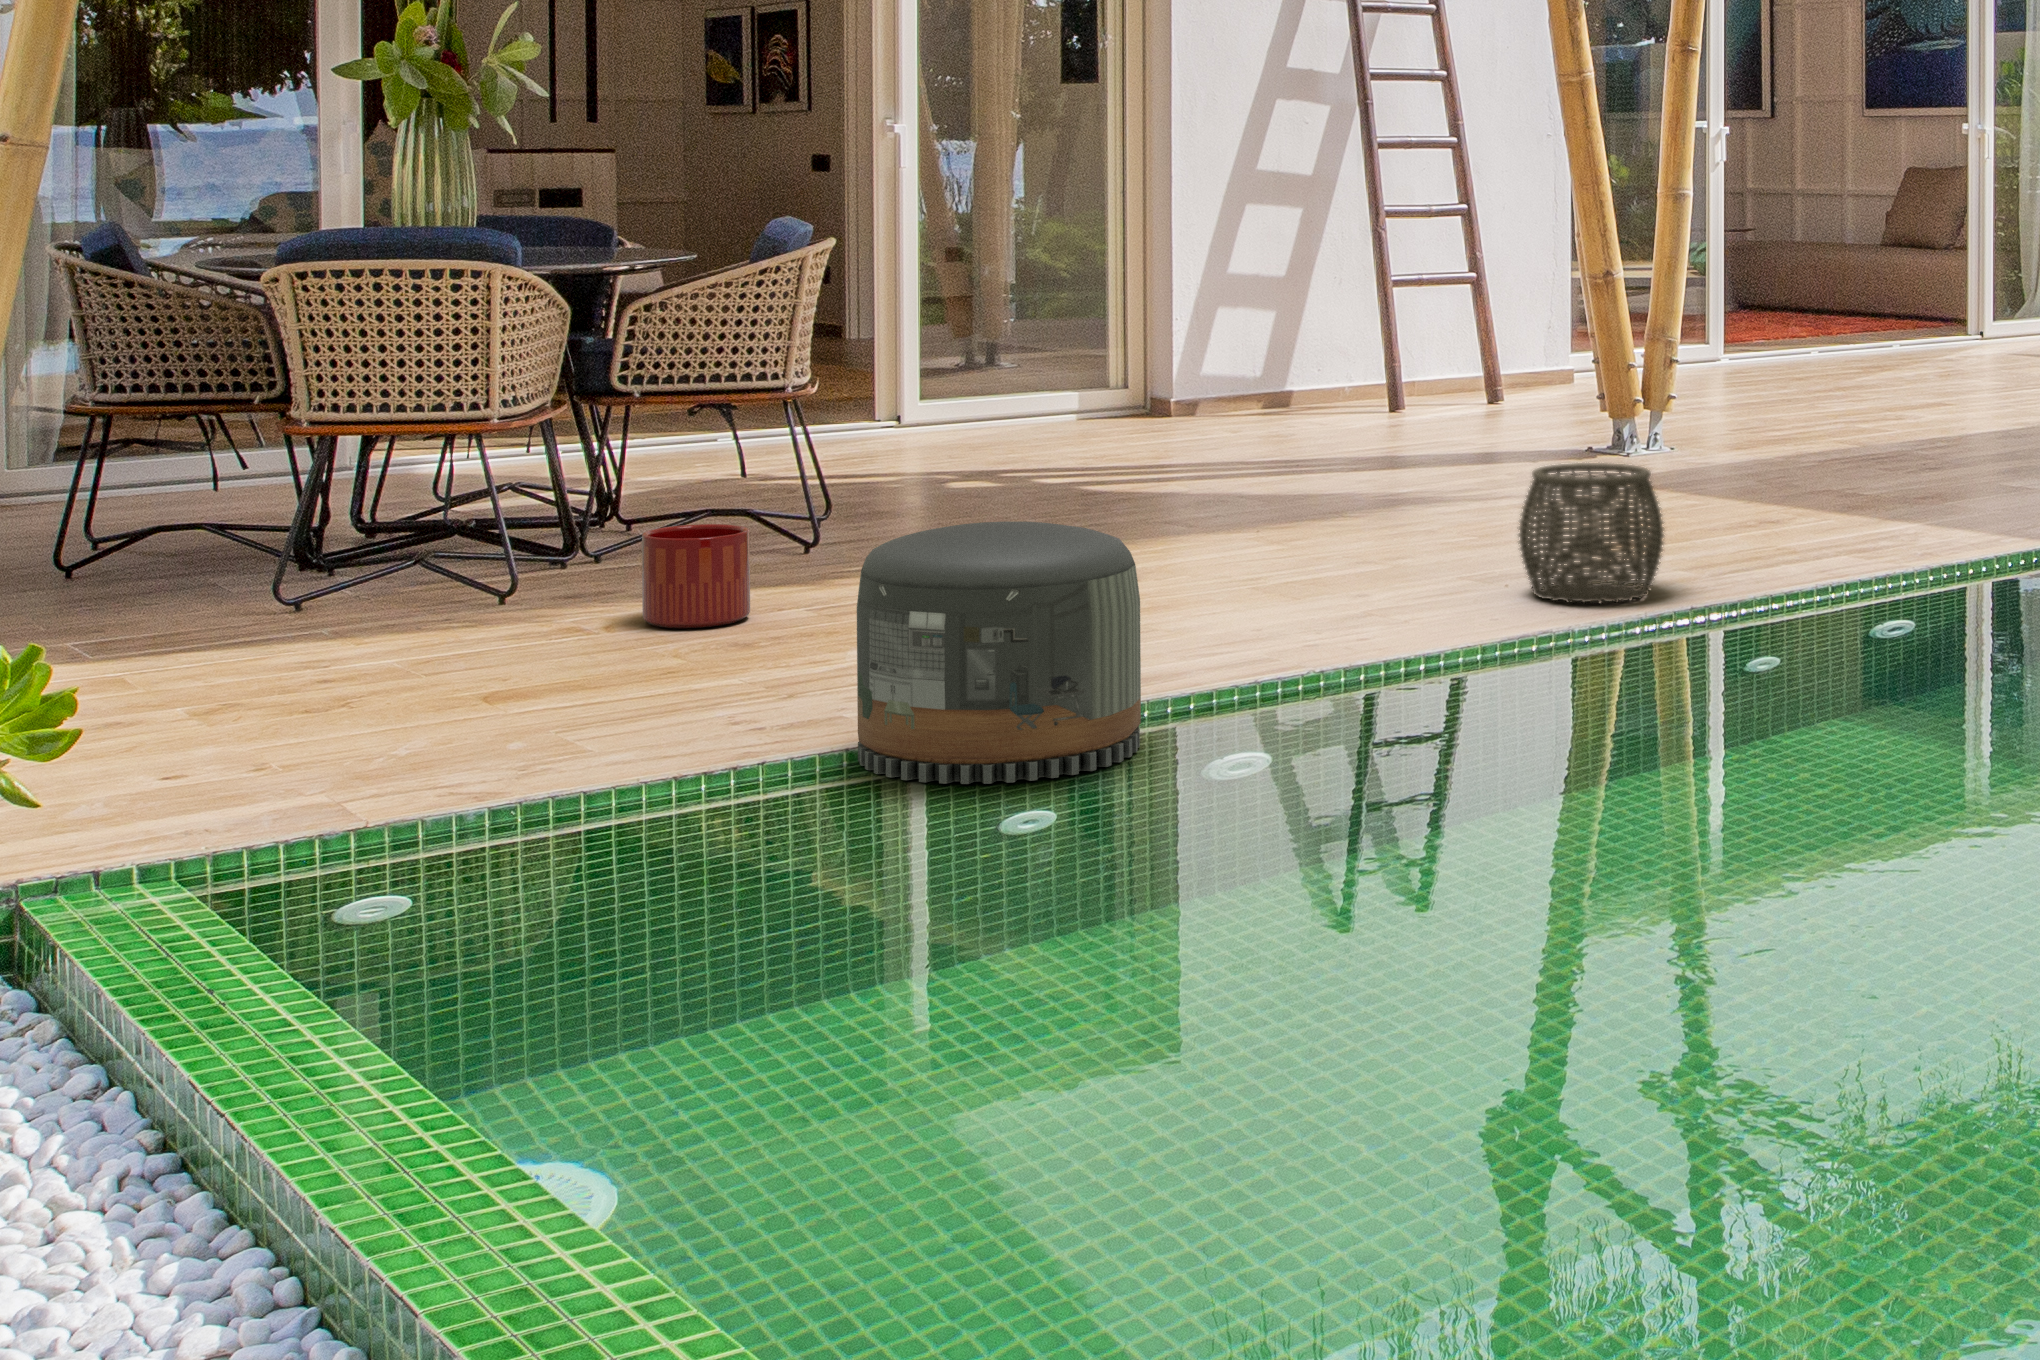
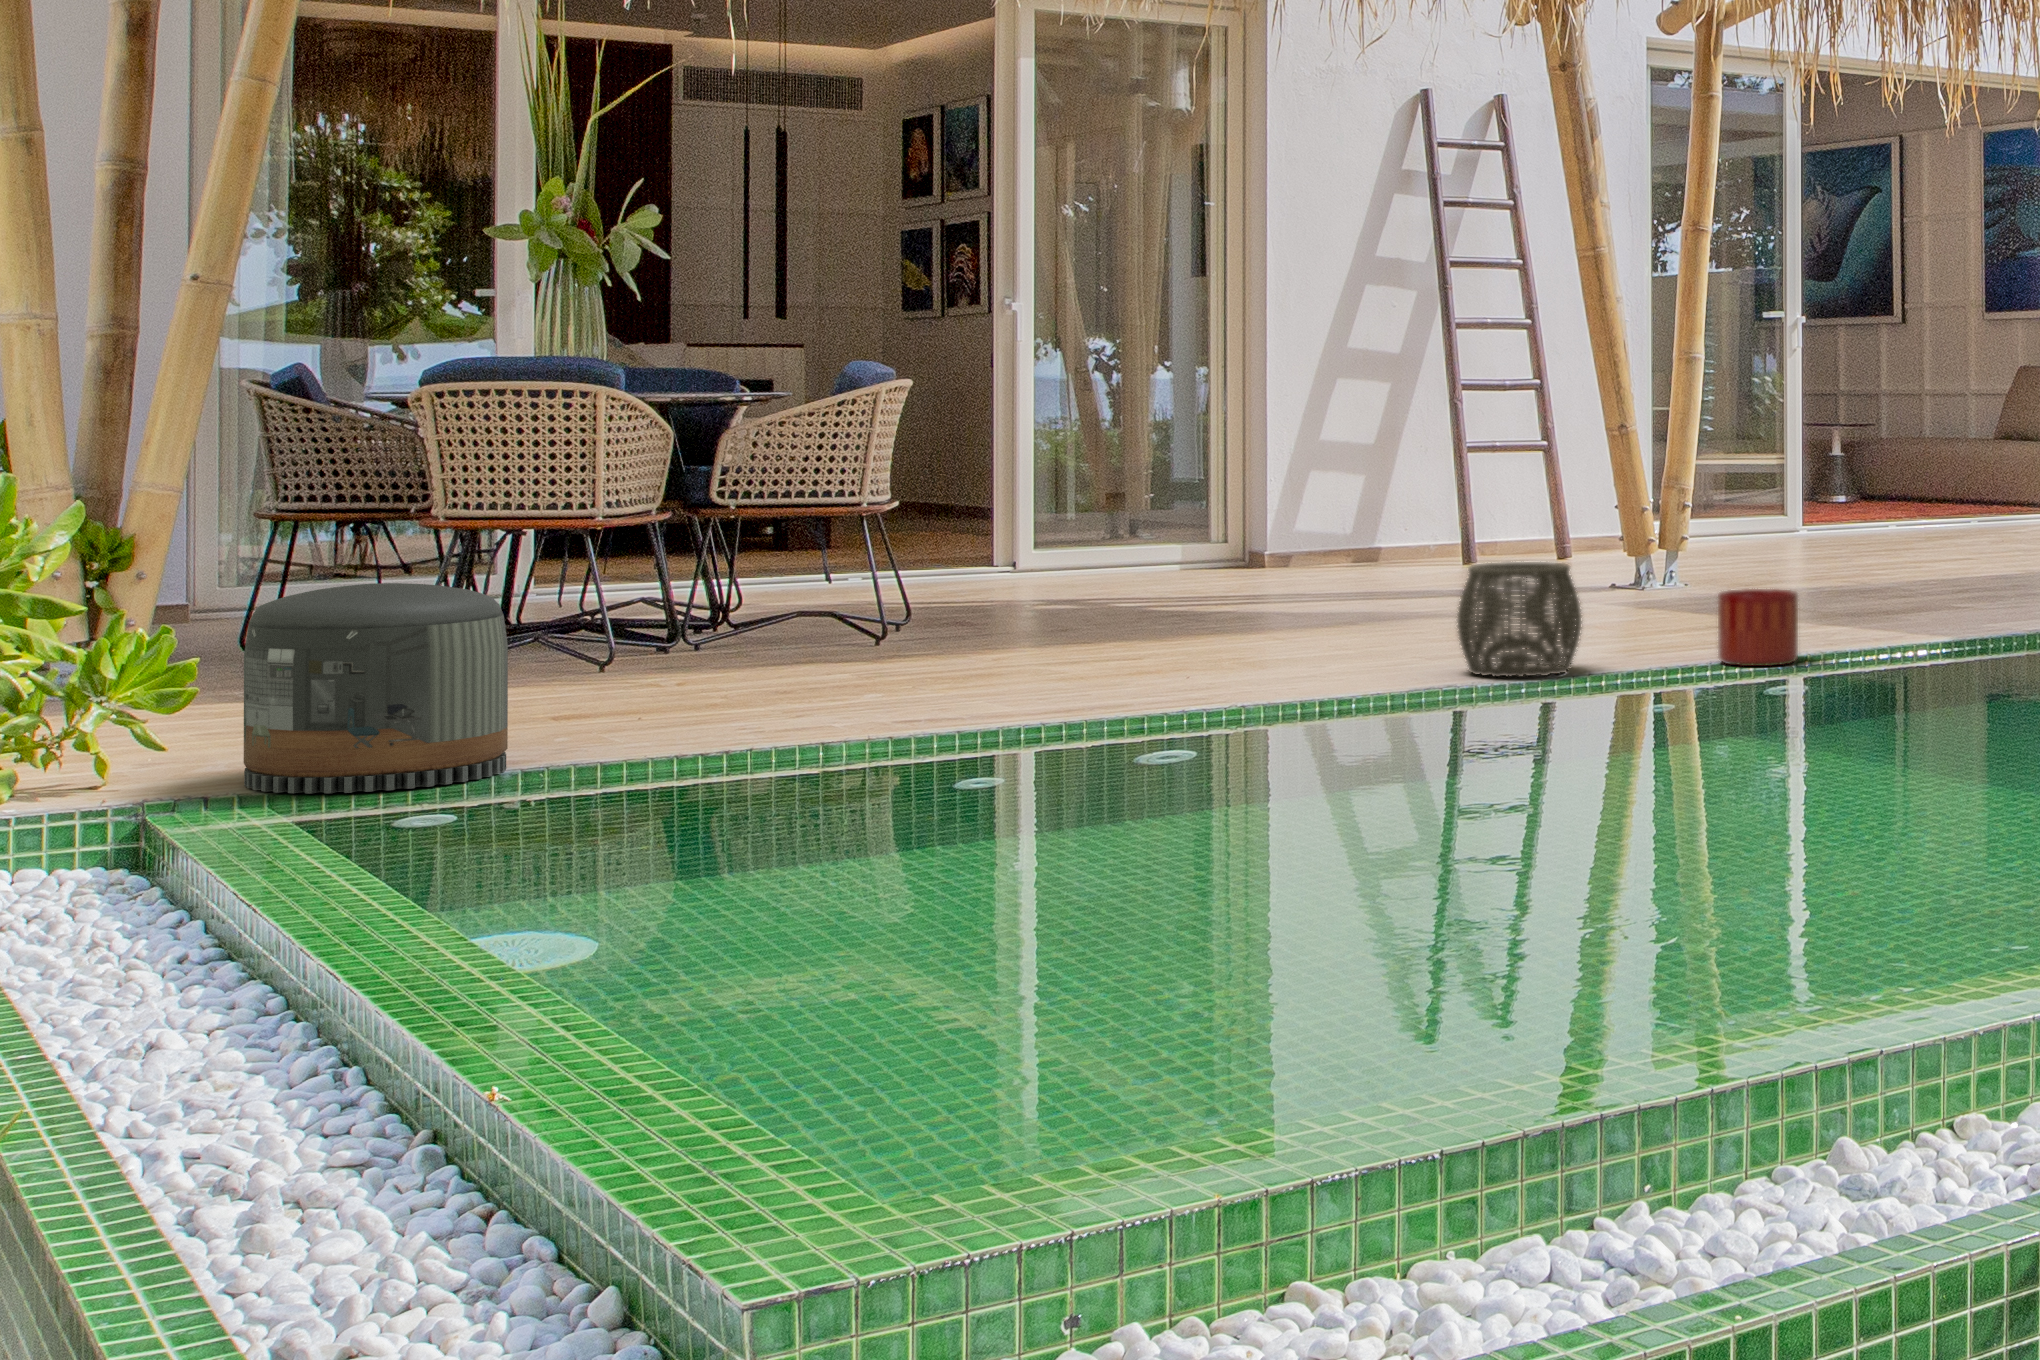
pouf: present [857,521,1141,784] -> present [244,583,508,793]
planter: present [642,524,750,628] -> present [1718,589,1798,666]

